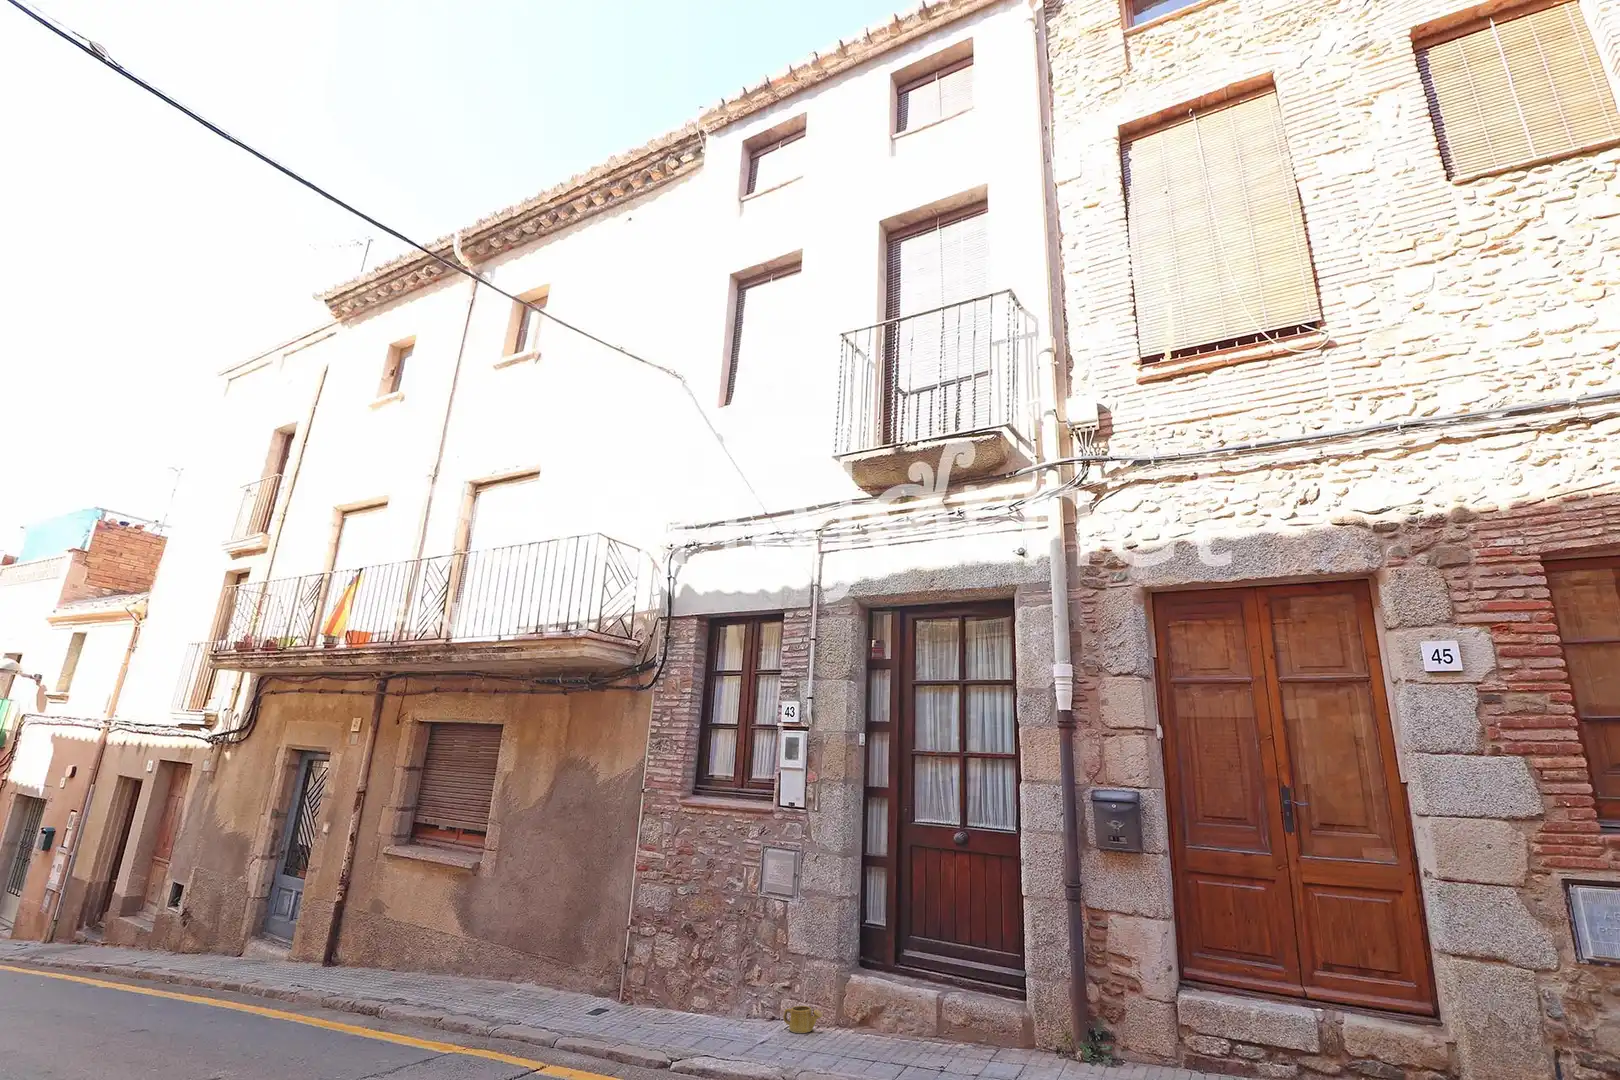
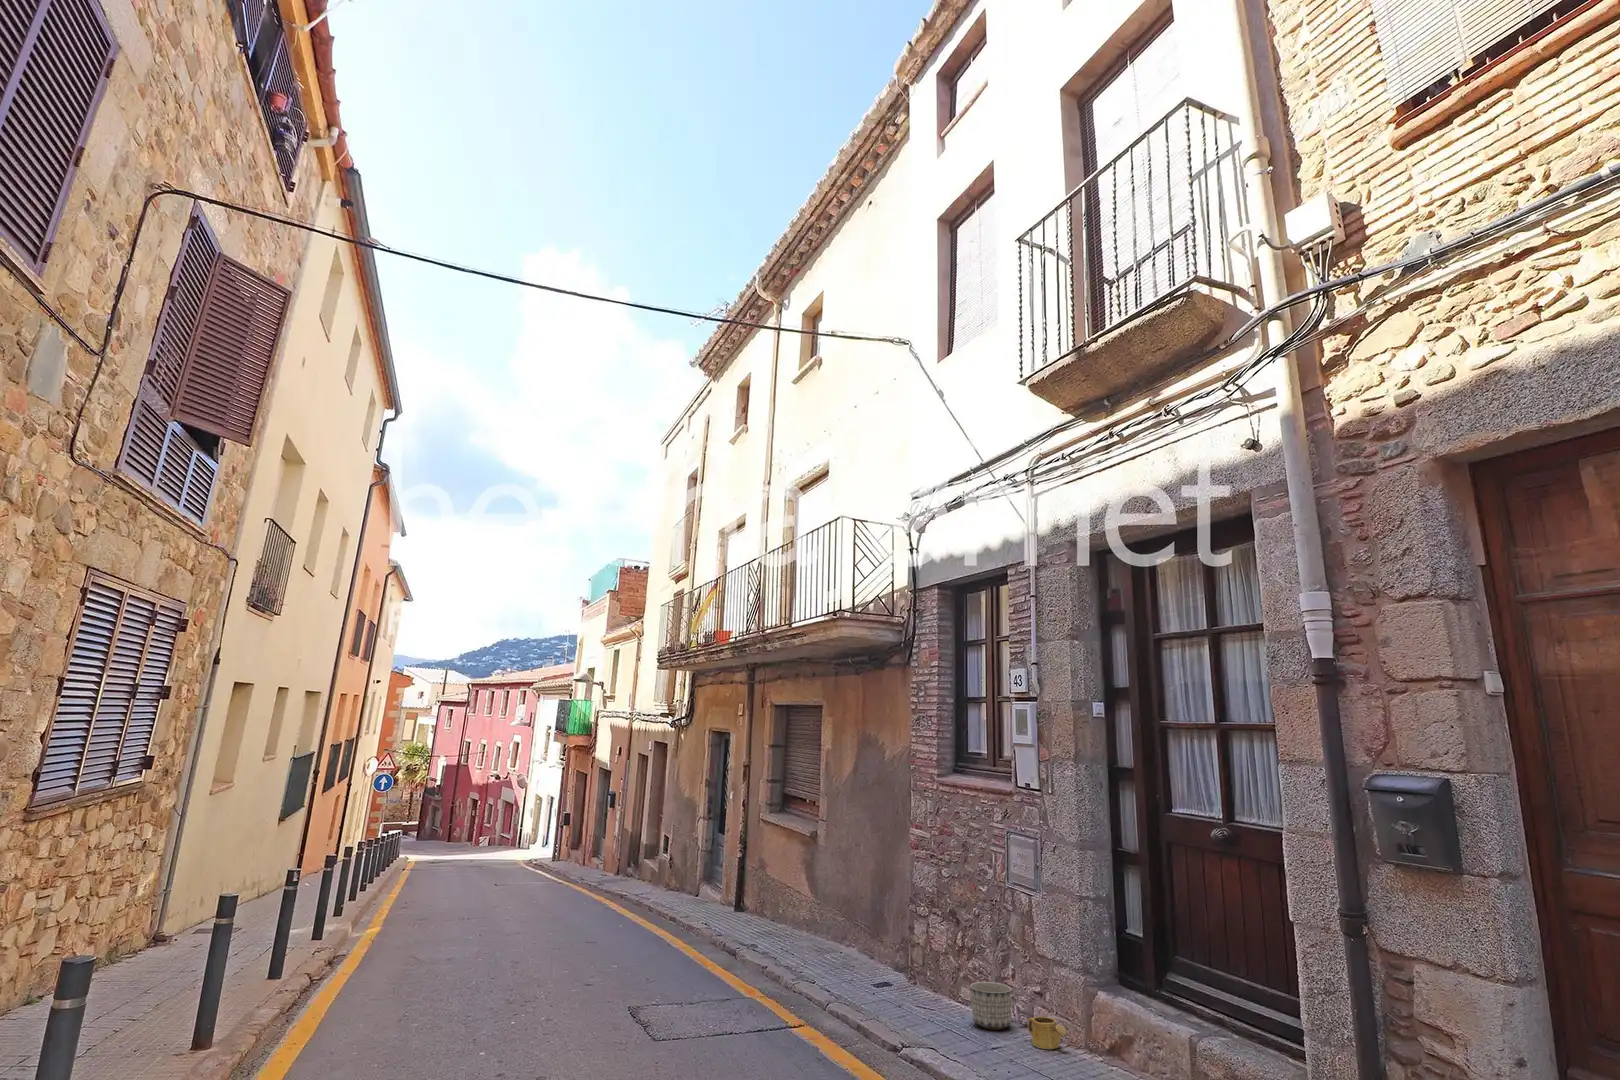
planter: none [725,985,762,1027] -> present [970,982,1012,1030]

